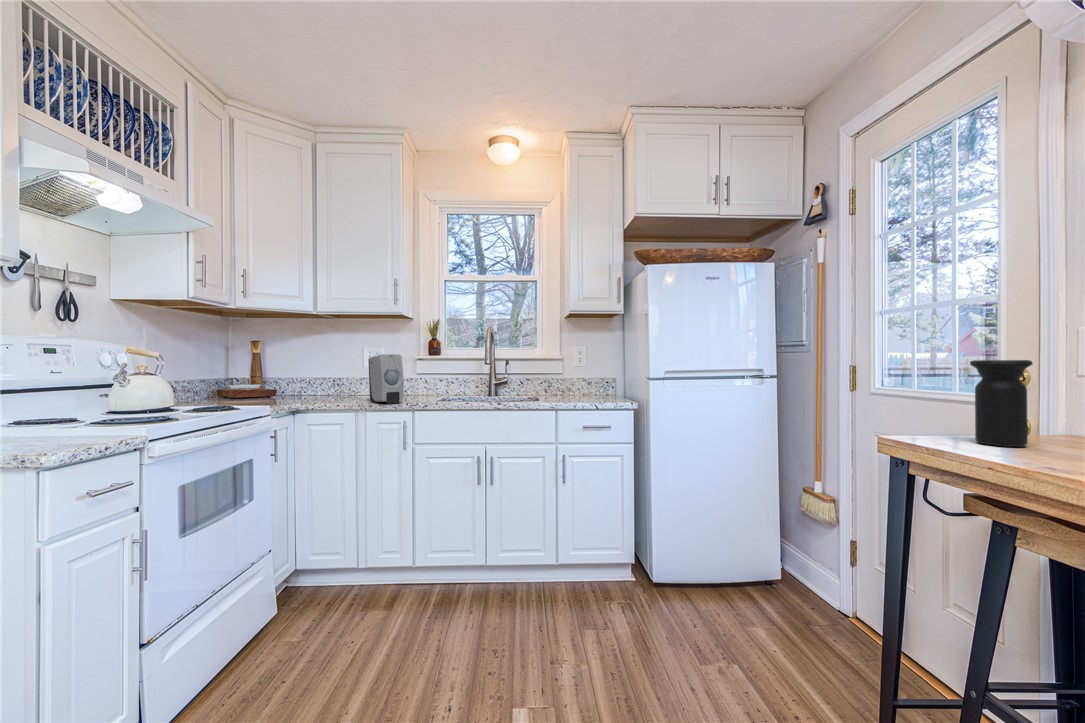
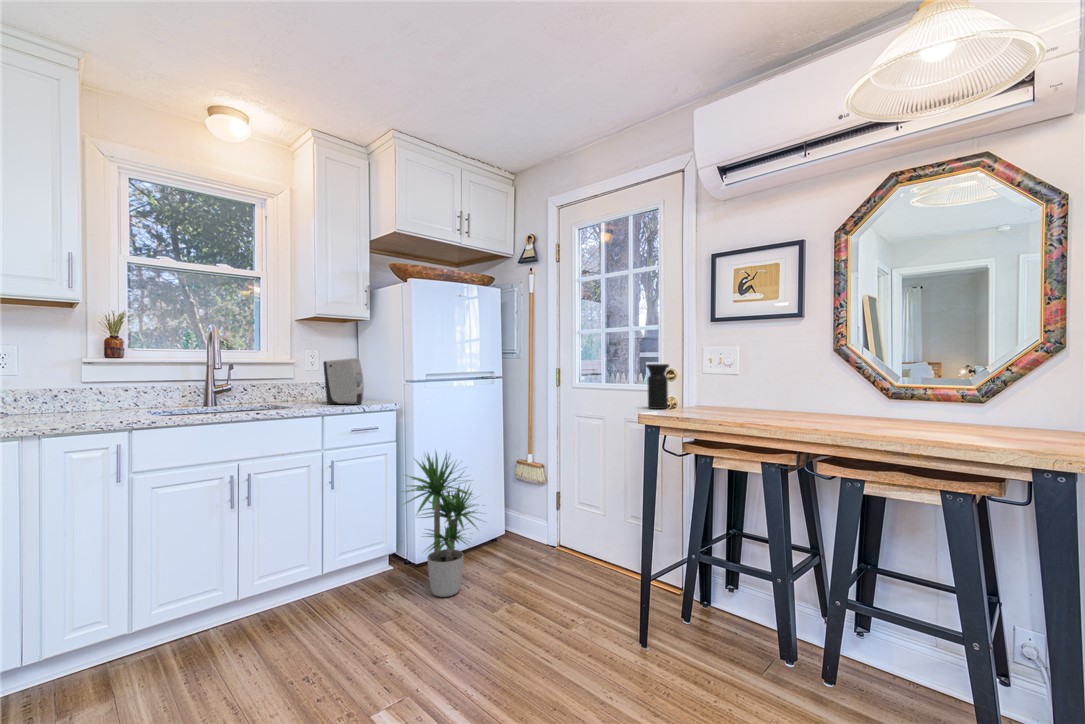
soap dispenser: present [368,354,404,404] -> present [323,358,364,404]
potted plant: none [613,456,726,632] -> present [407,453,479,597]

